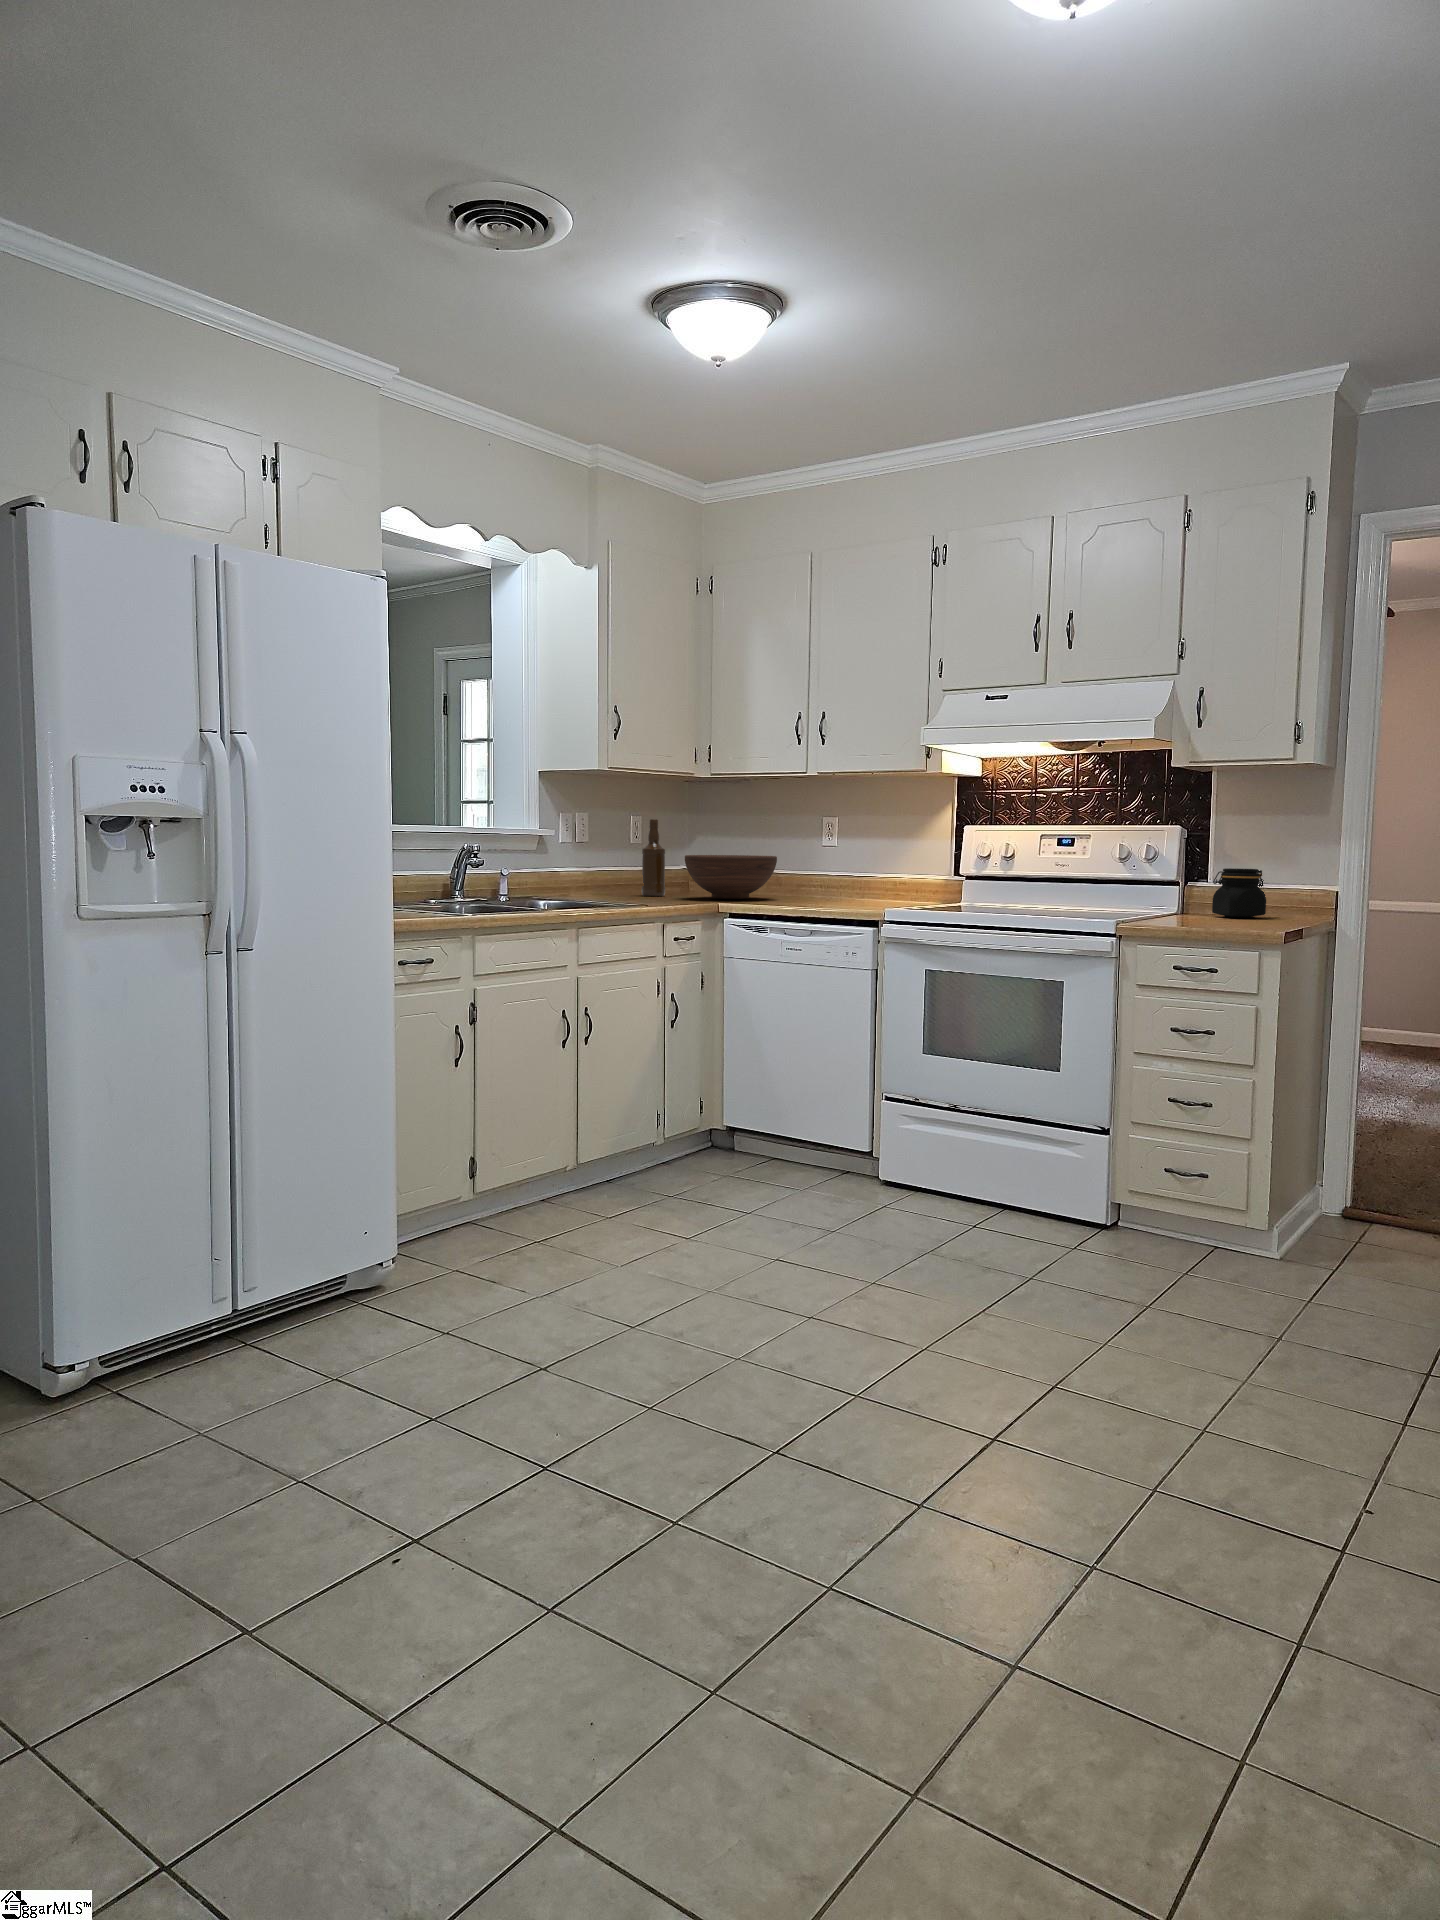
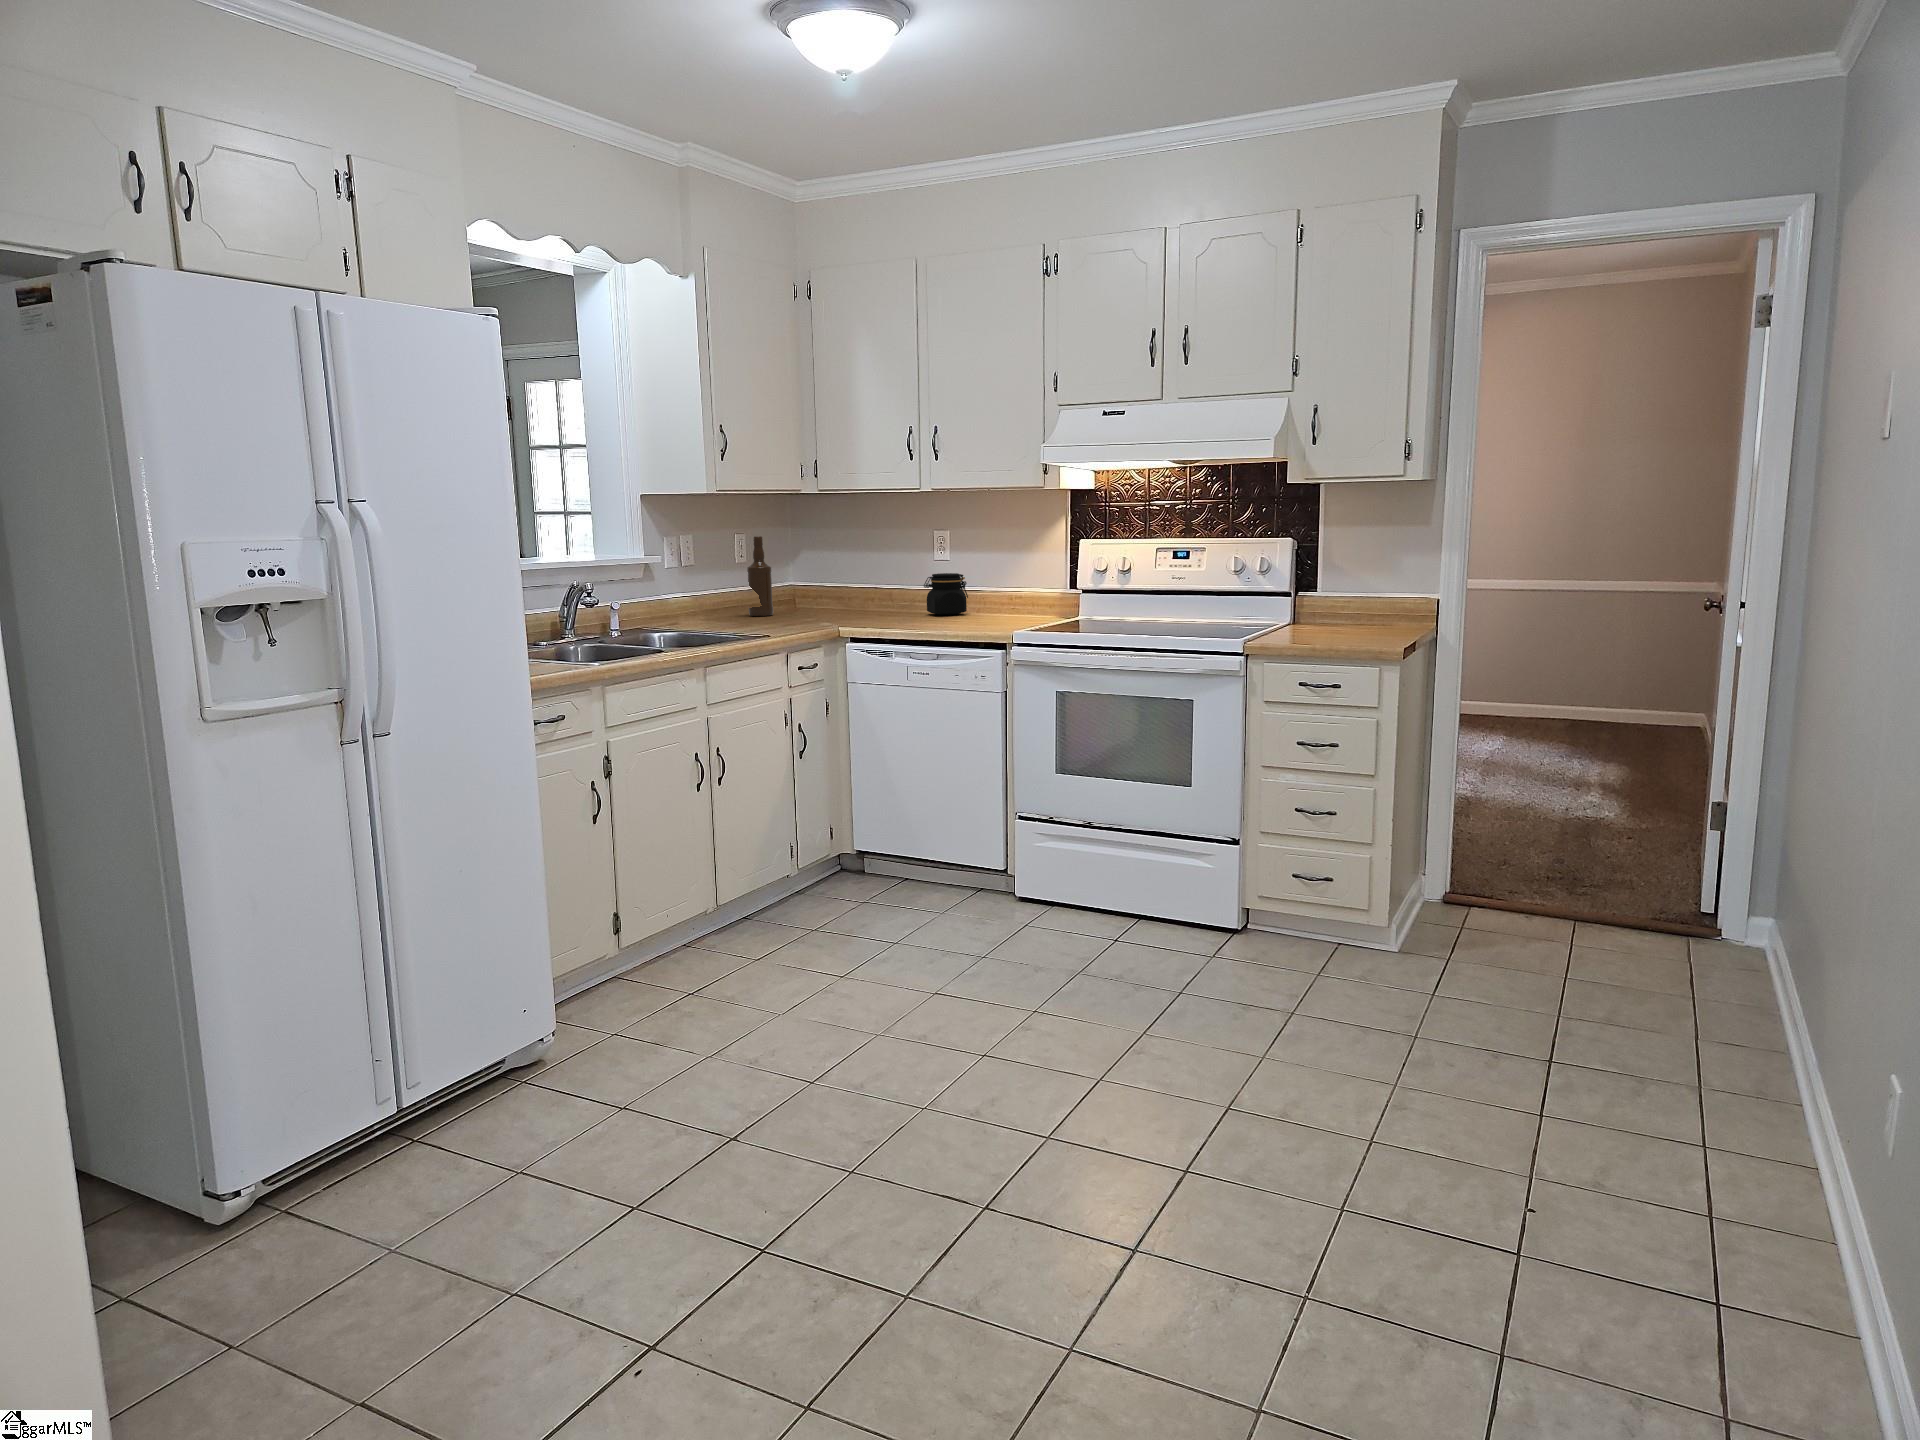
fruit bowl: present [685,855,777,899] -> none [795,571,890,618]
jar: present [1212,868,1266,918] -> present [924,573,968,615]

